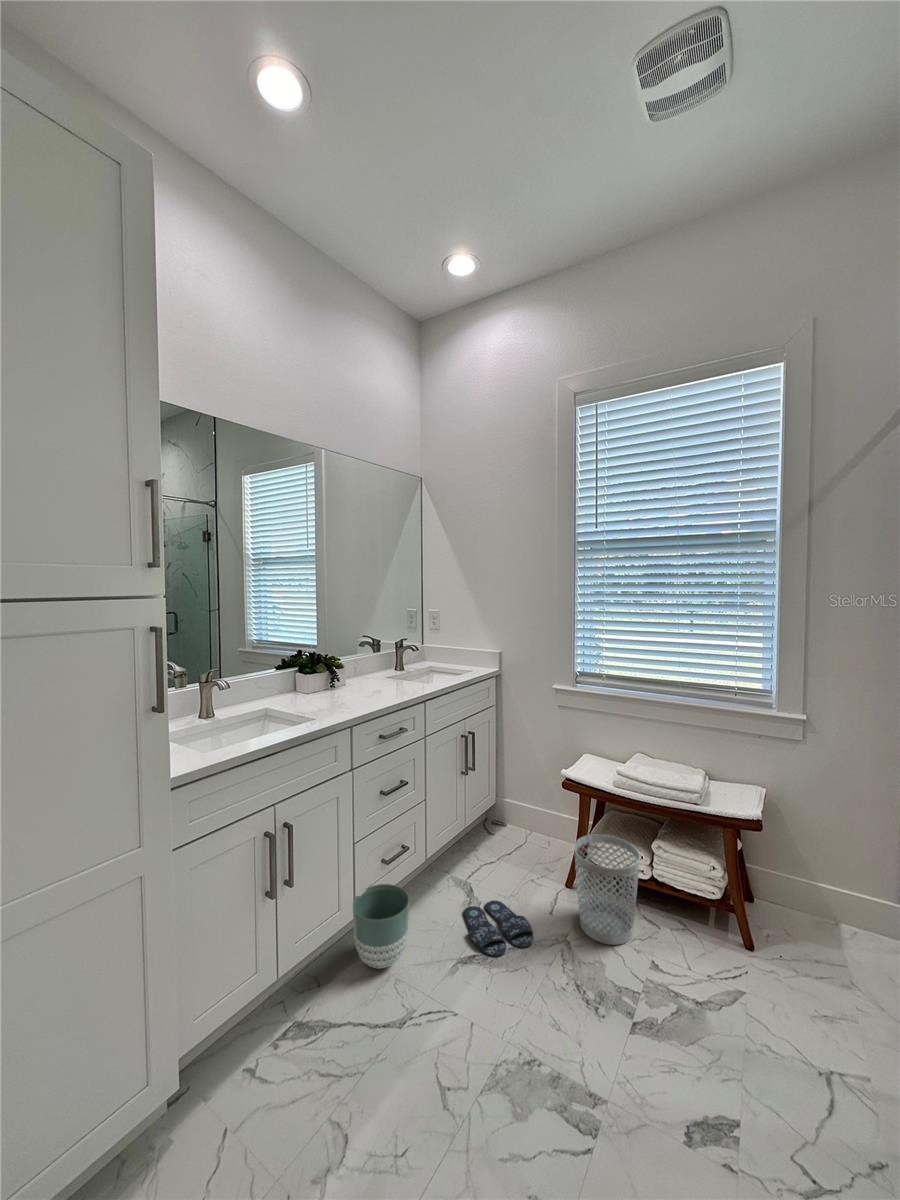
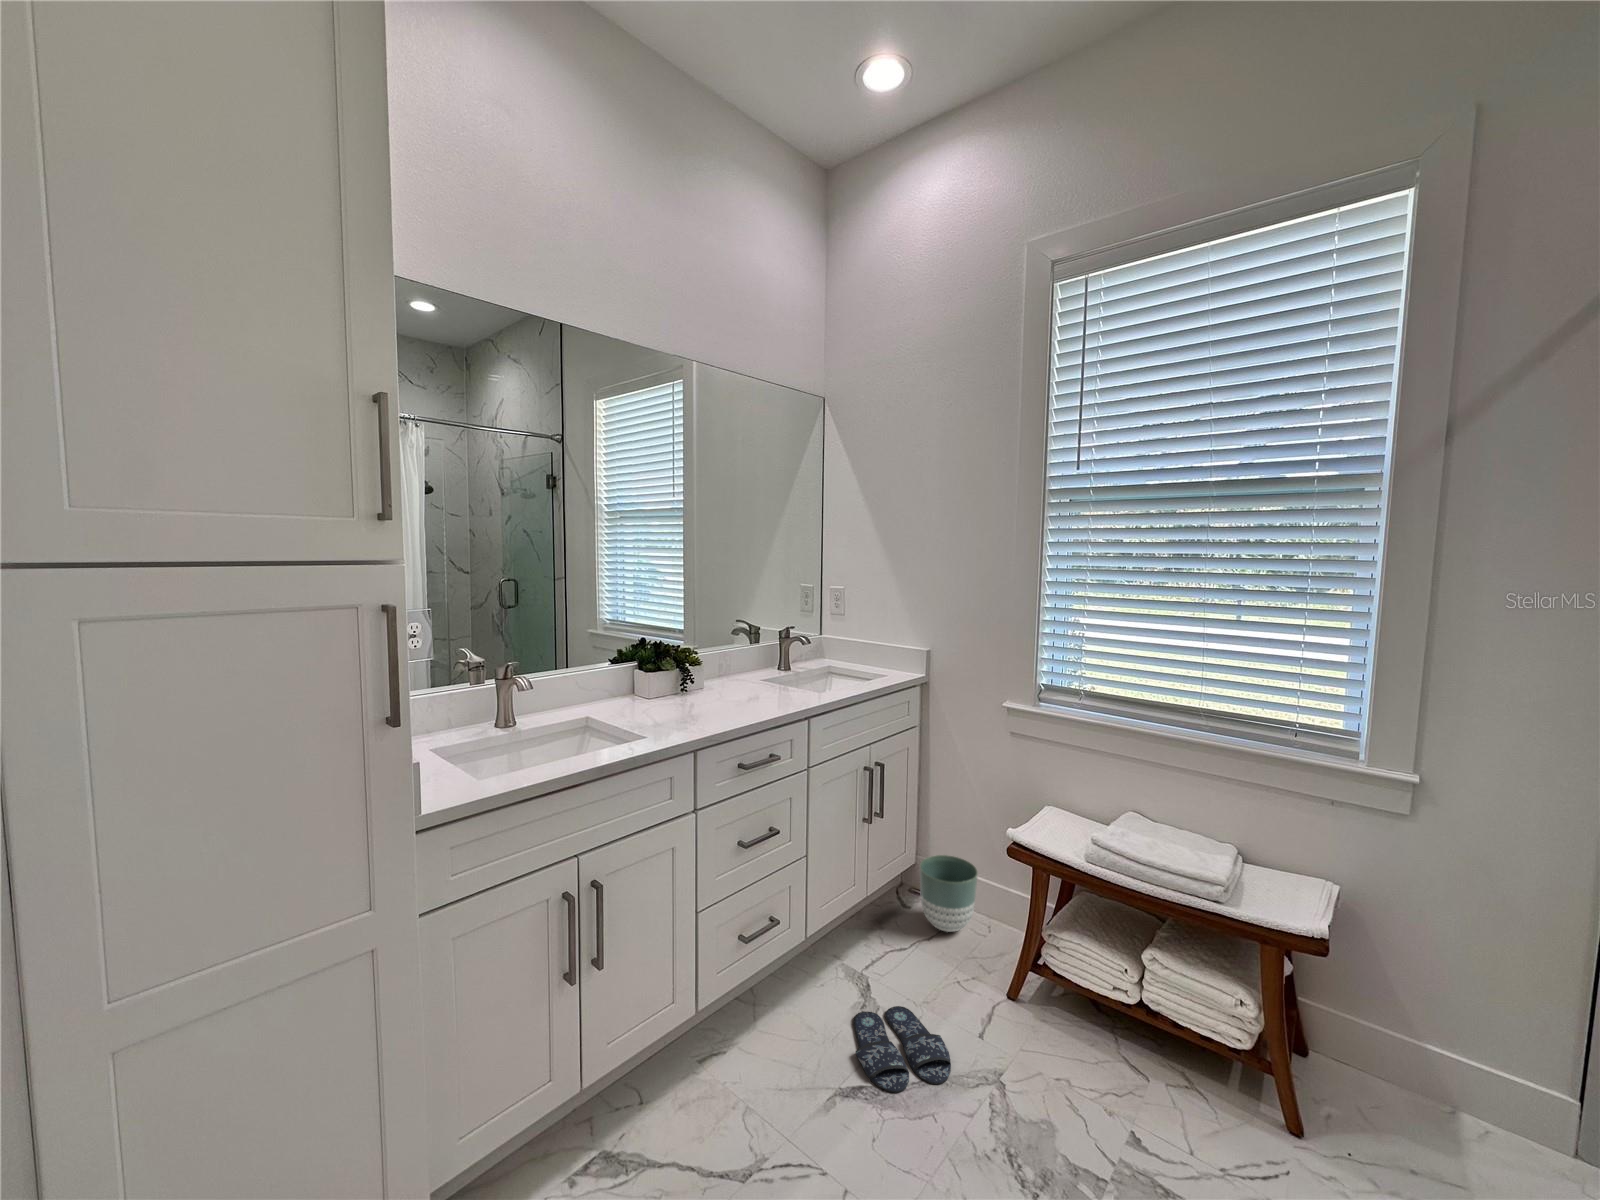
wastebasket: present [574,835,640,945] -> none [1019,929,1122,1098]
planter: present [353,884,409,969] -> present [920,855,978,932]

